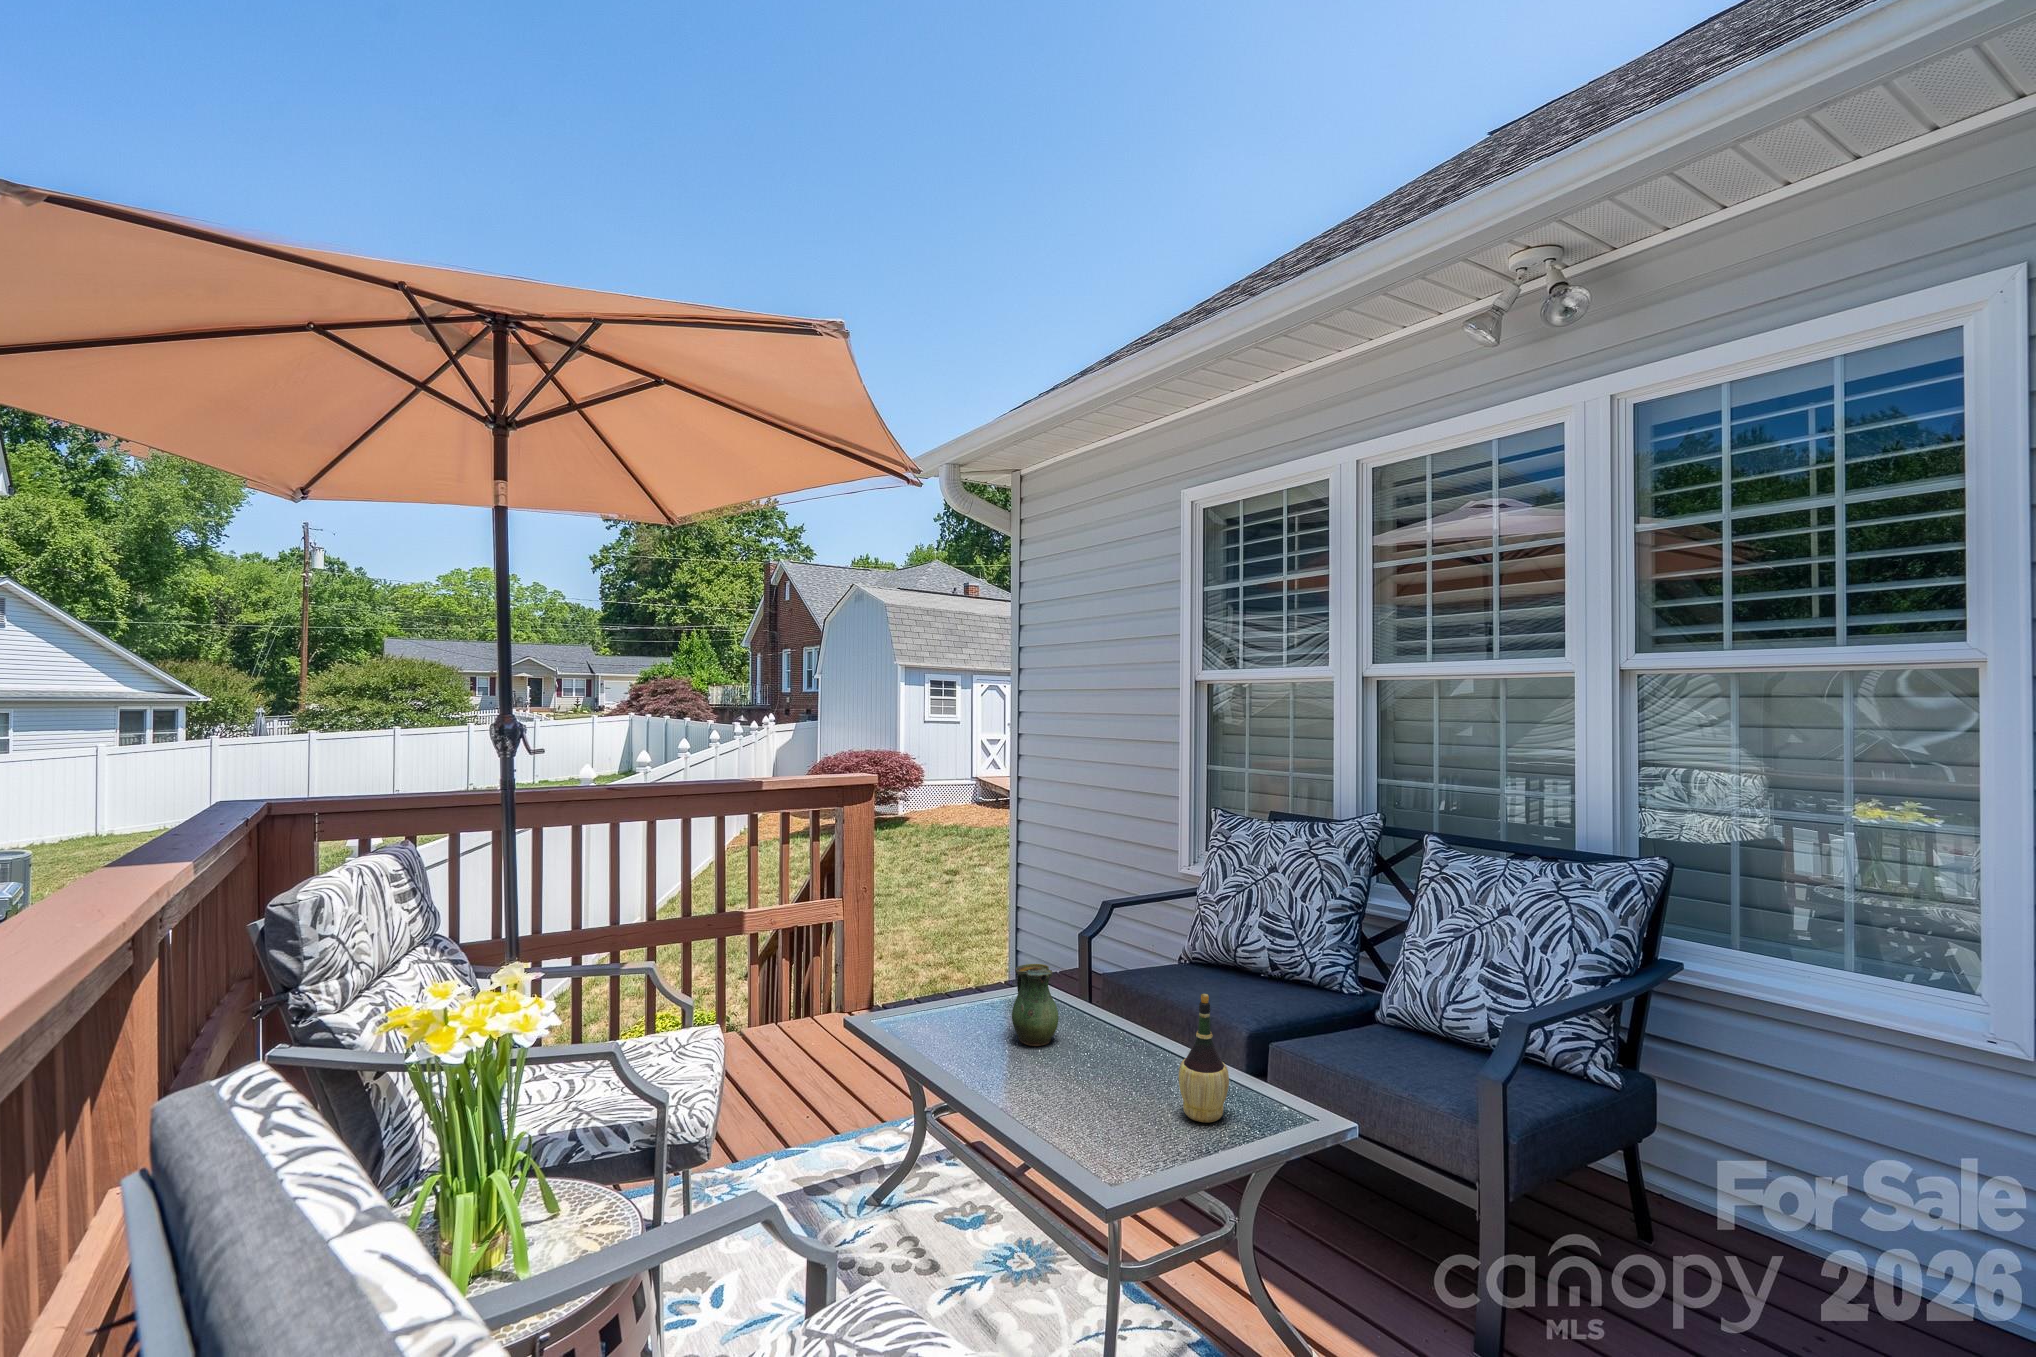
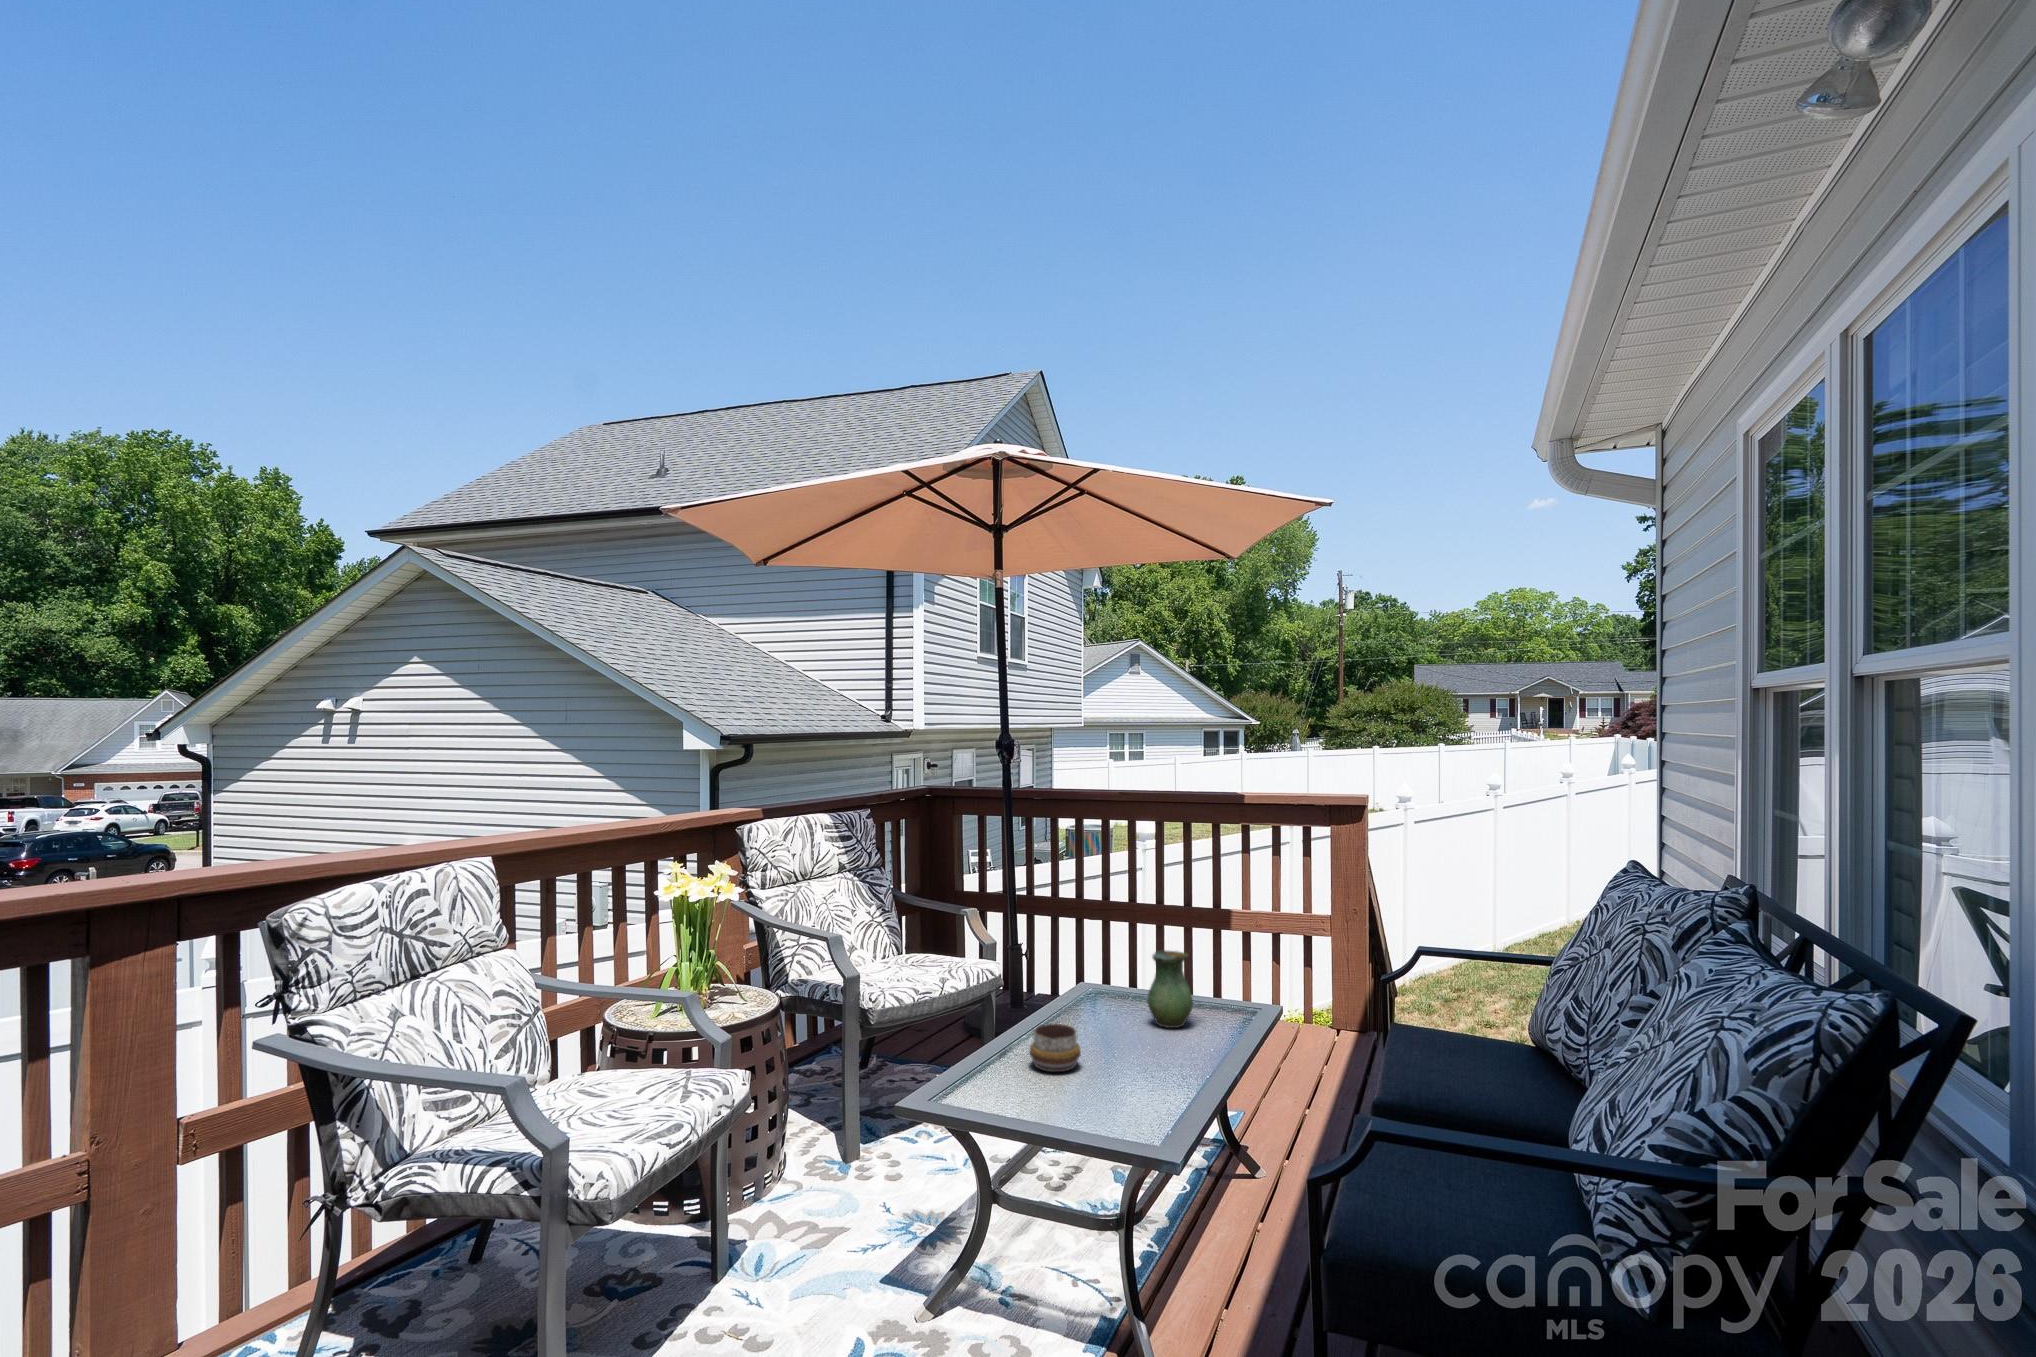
wine bottle: present [1179,994,1229,1122] -> none [1090,975,1139,1101]
decorative bowl: none [1069,1071,1126,1129] -> present [1029,1024,1081,1072]

